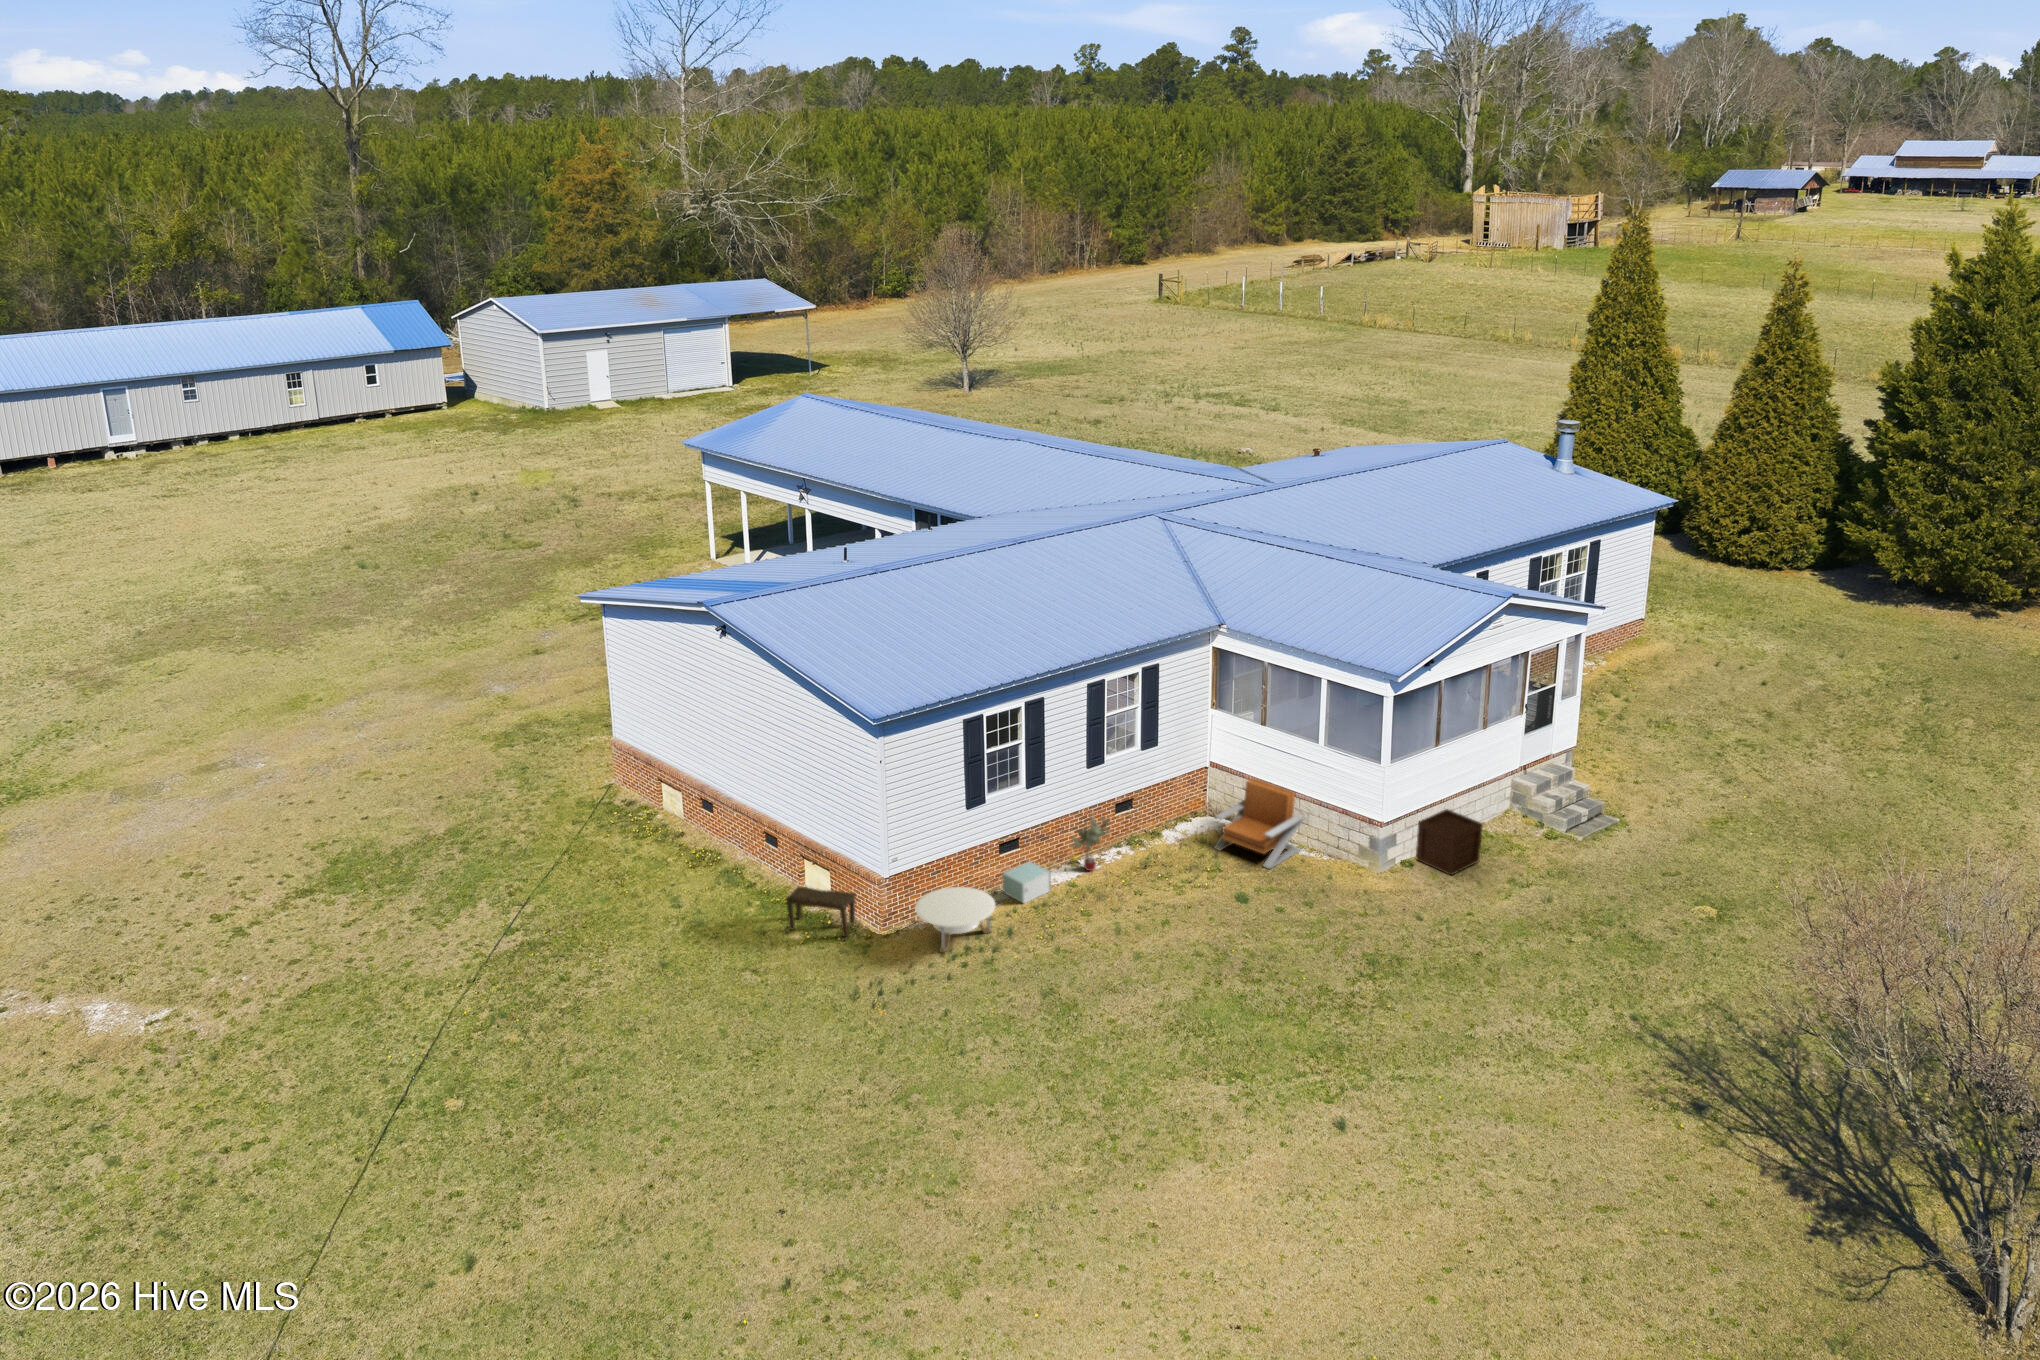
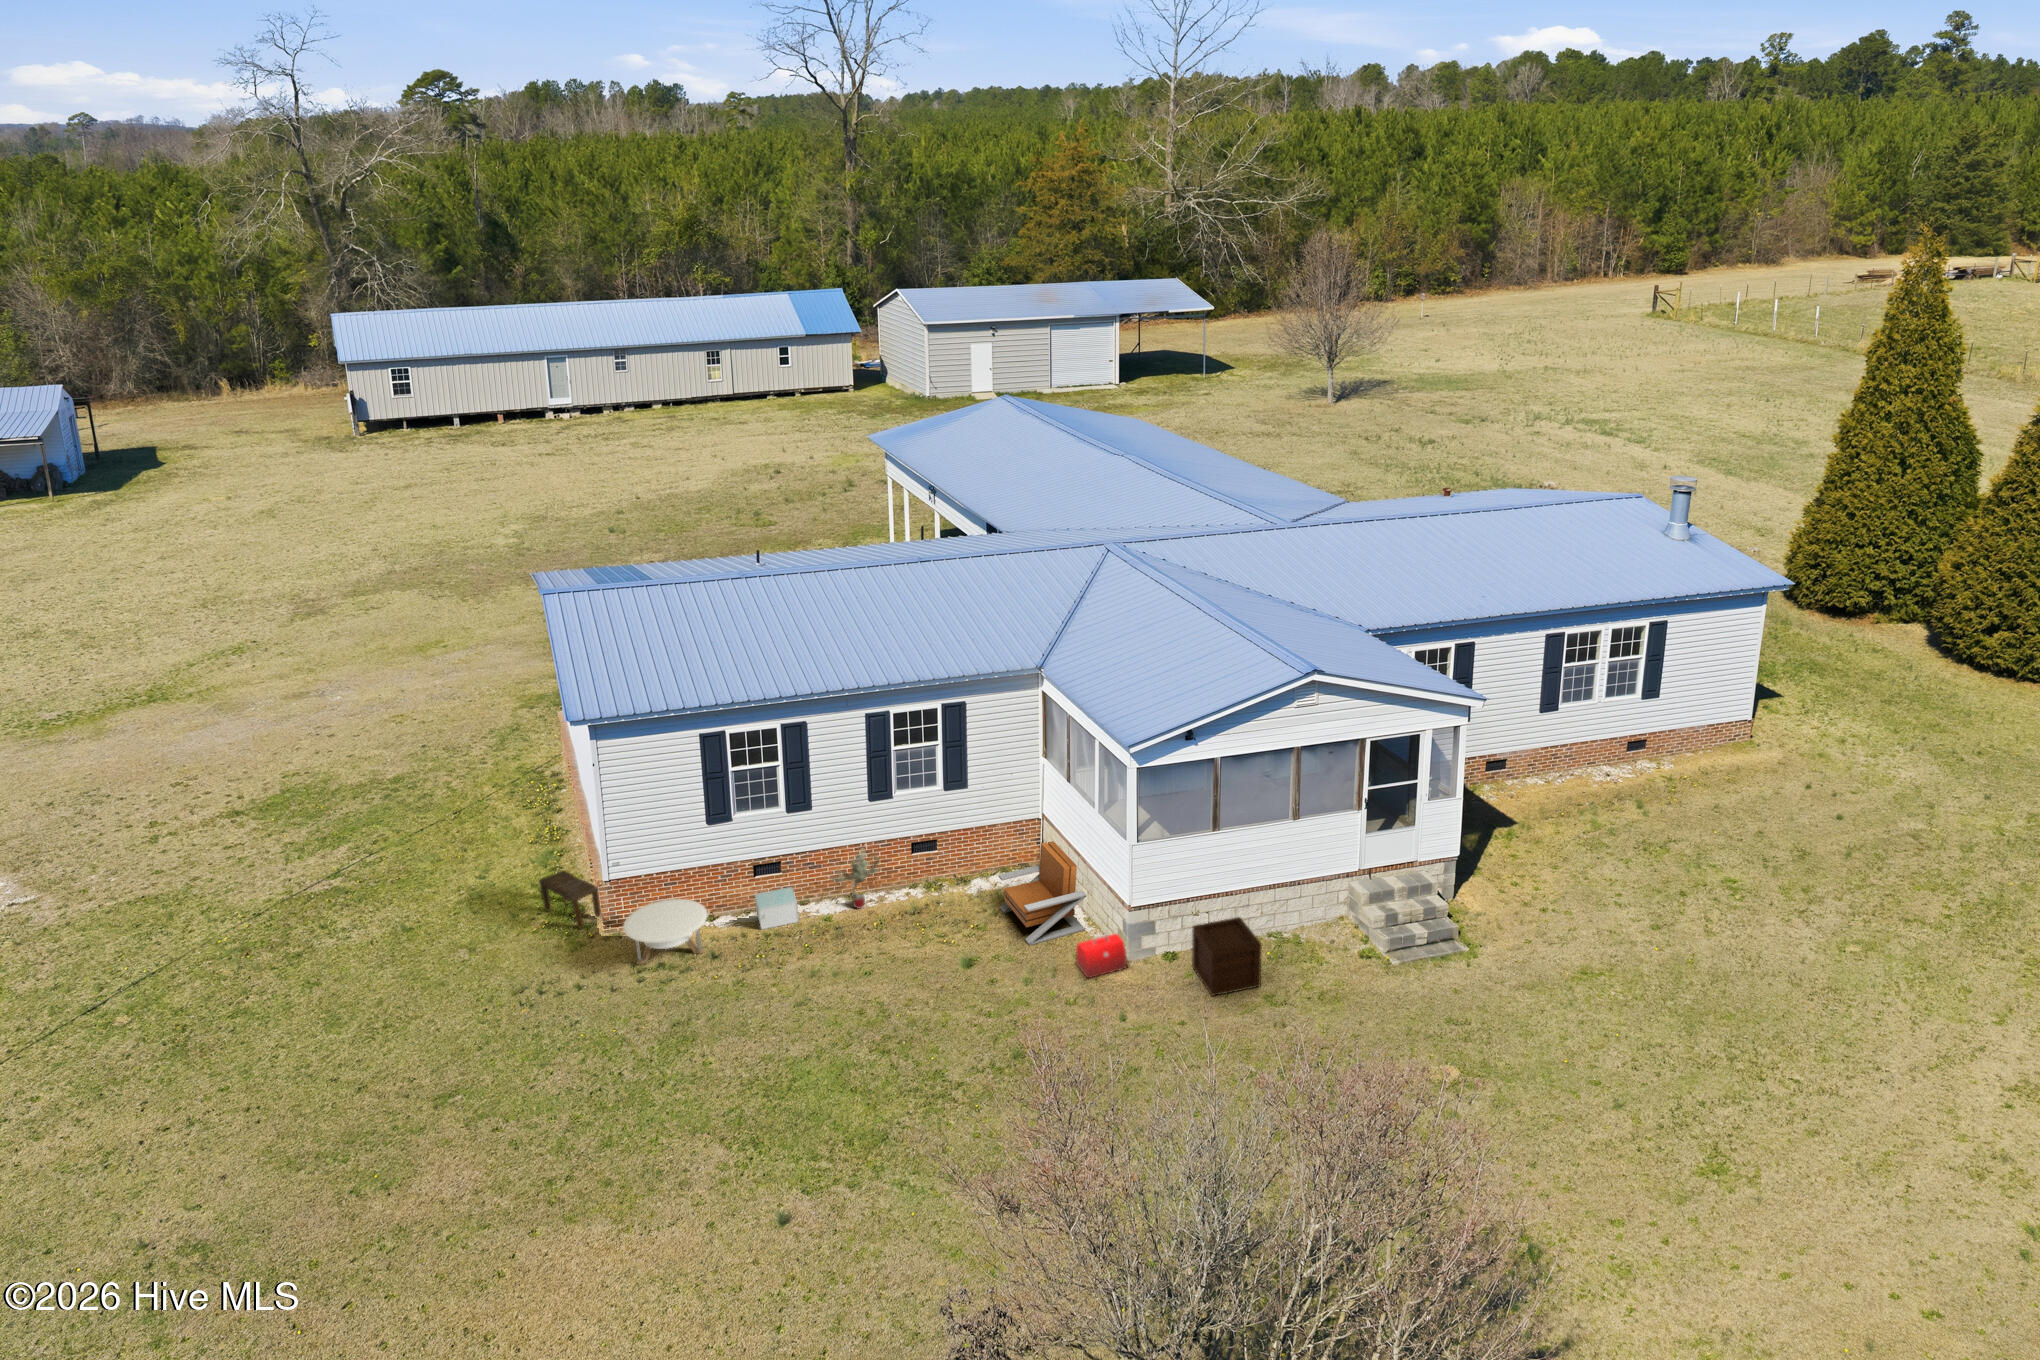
toolbox: none [1323,842,1367,883] -> present [1076,934,1126,978]

